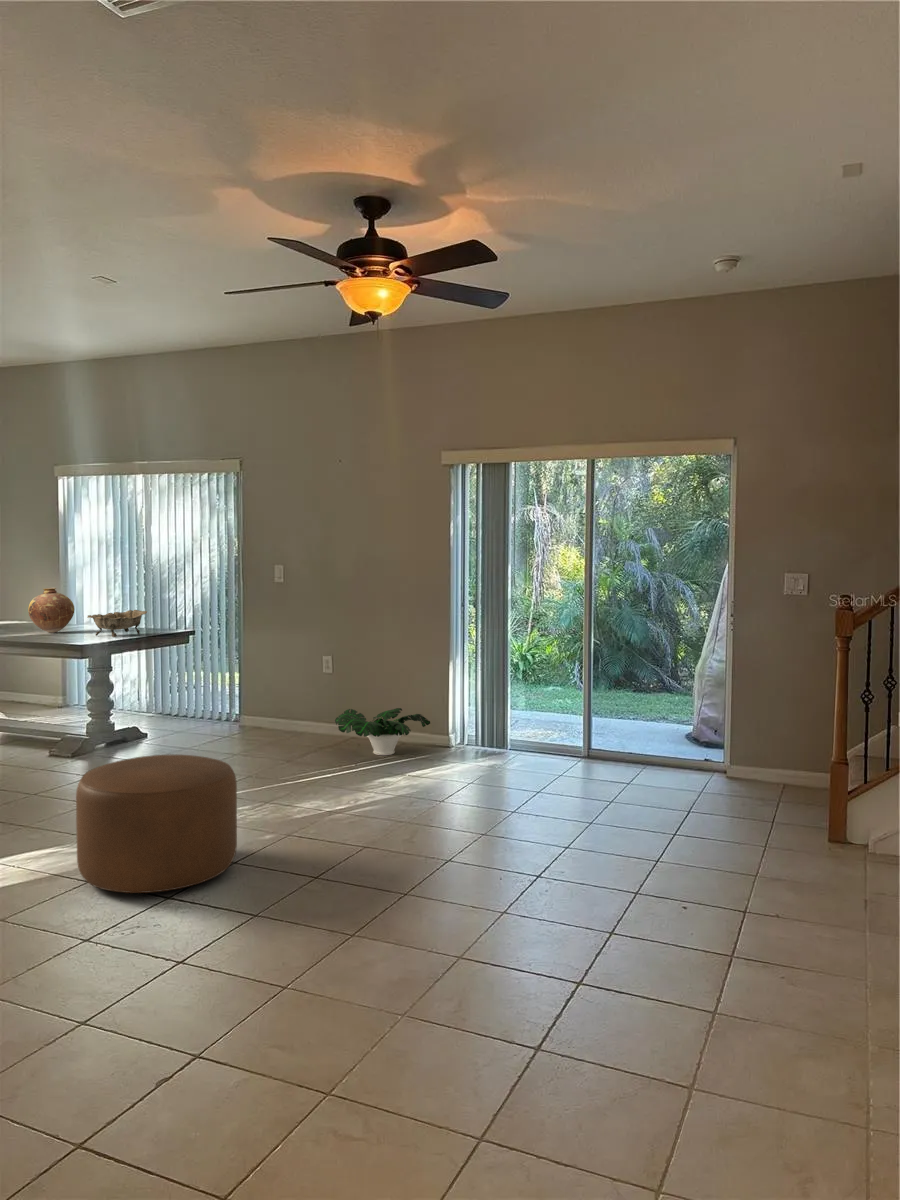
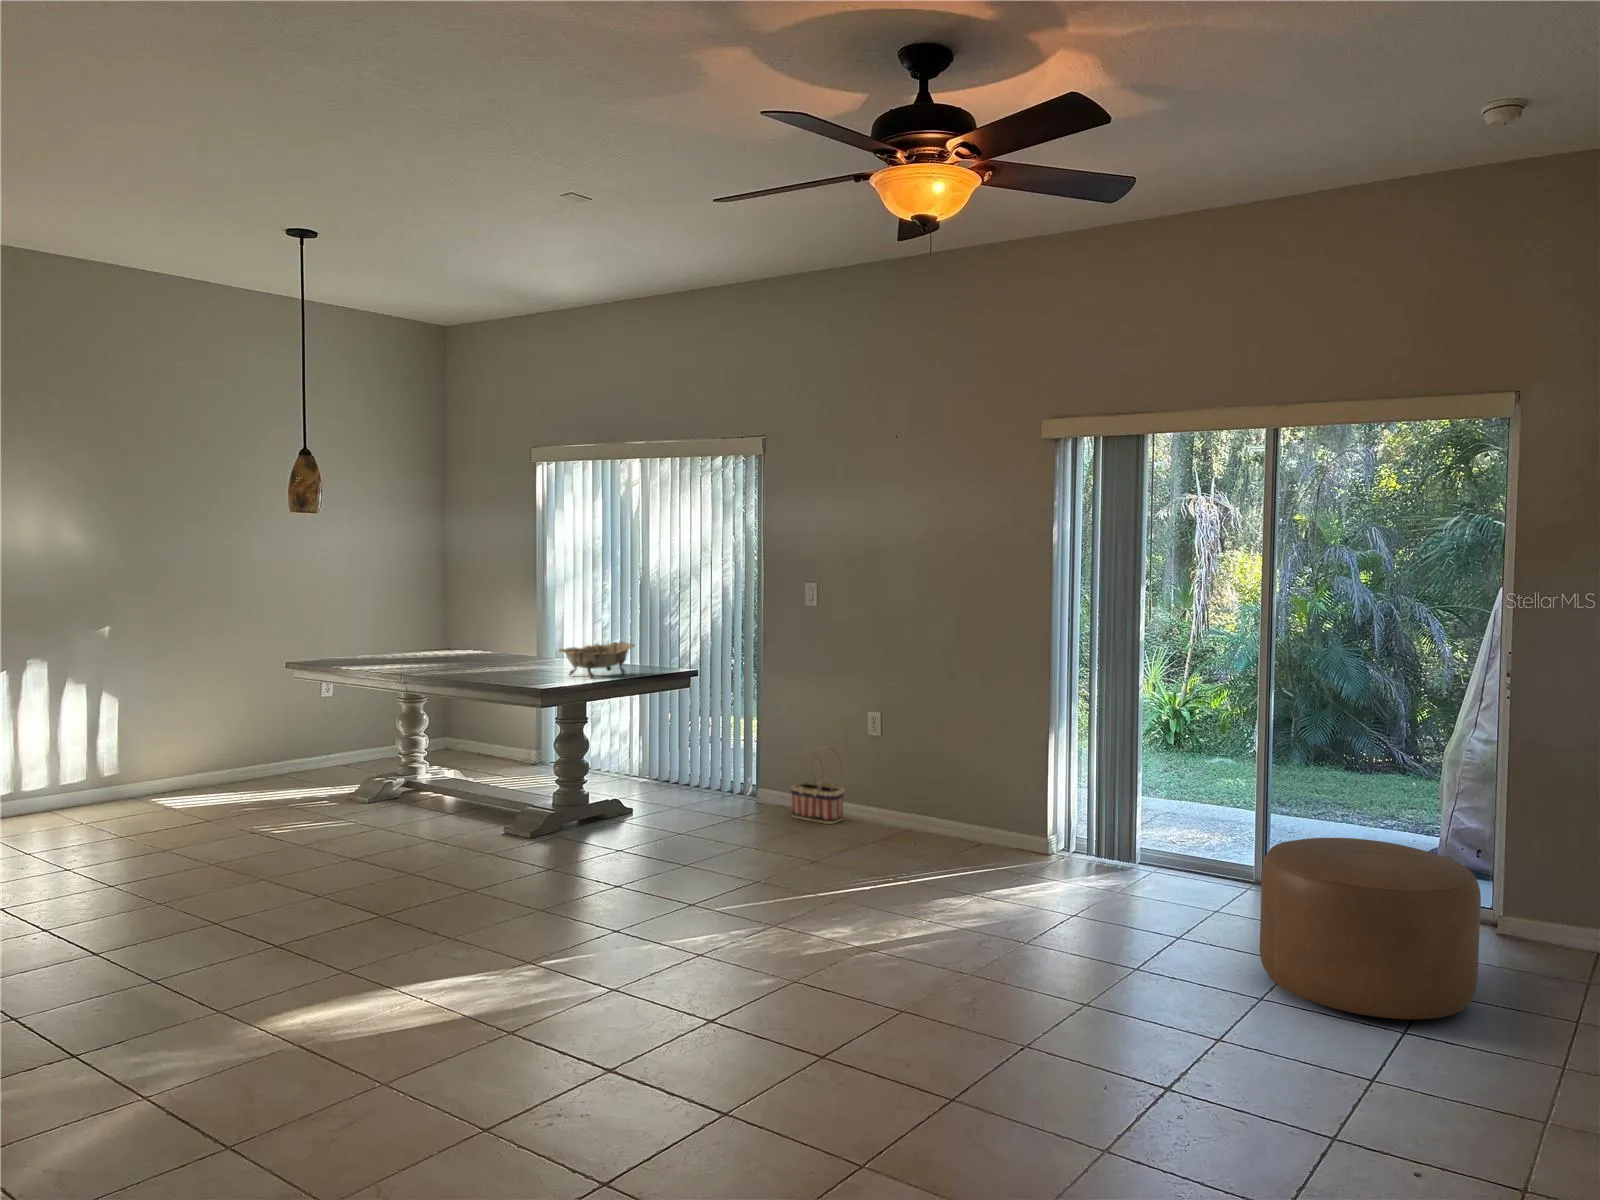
vase: present [28,588,75,633] -> none [489,611,546,670]
basket: none [266,683,306,738] -> present [791,747,845,824]
potted plant: present [335,708,430,755] -> none [883,789,1021,859]
ottoman: present [76,754,237,893] -> present [1260,838,1481,1019]

